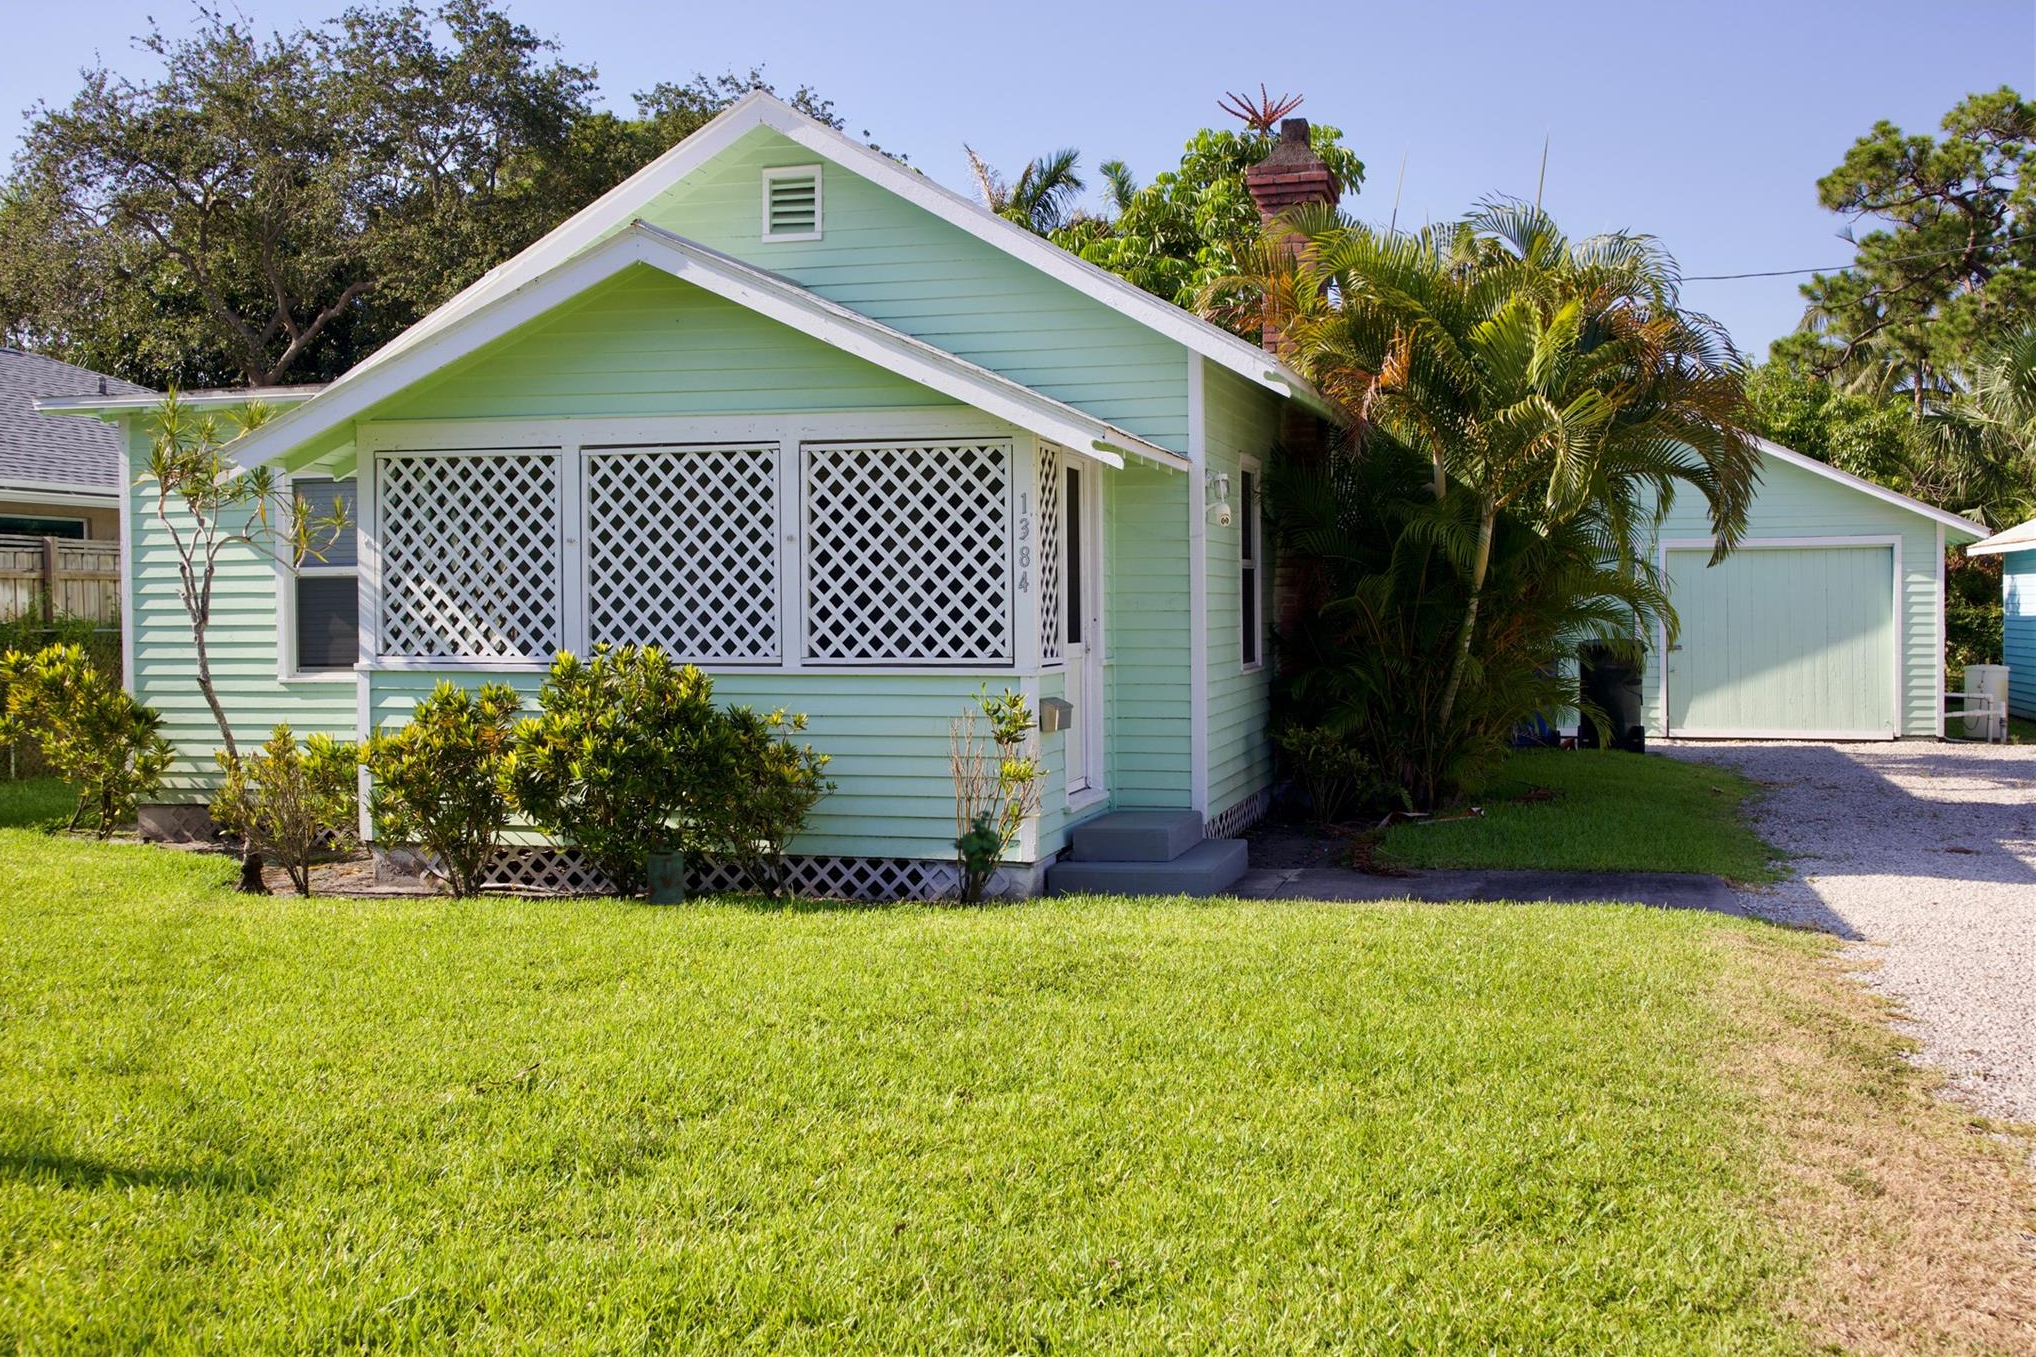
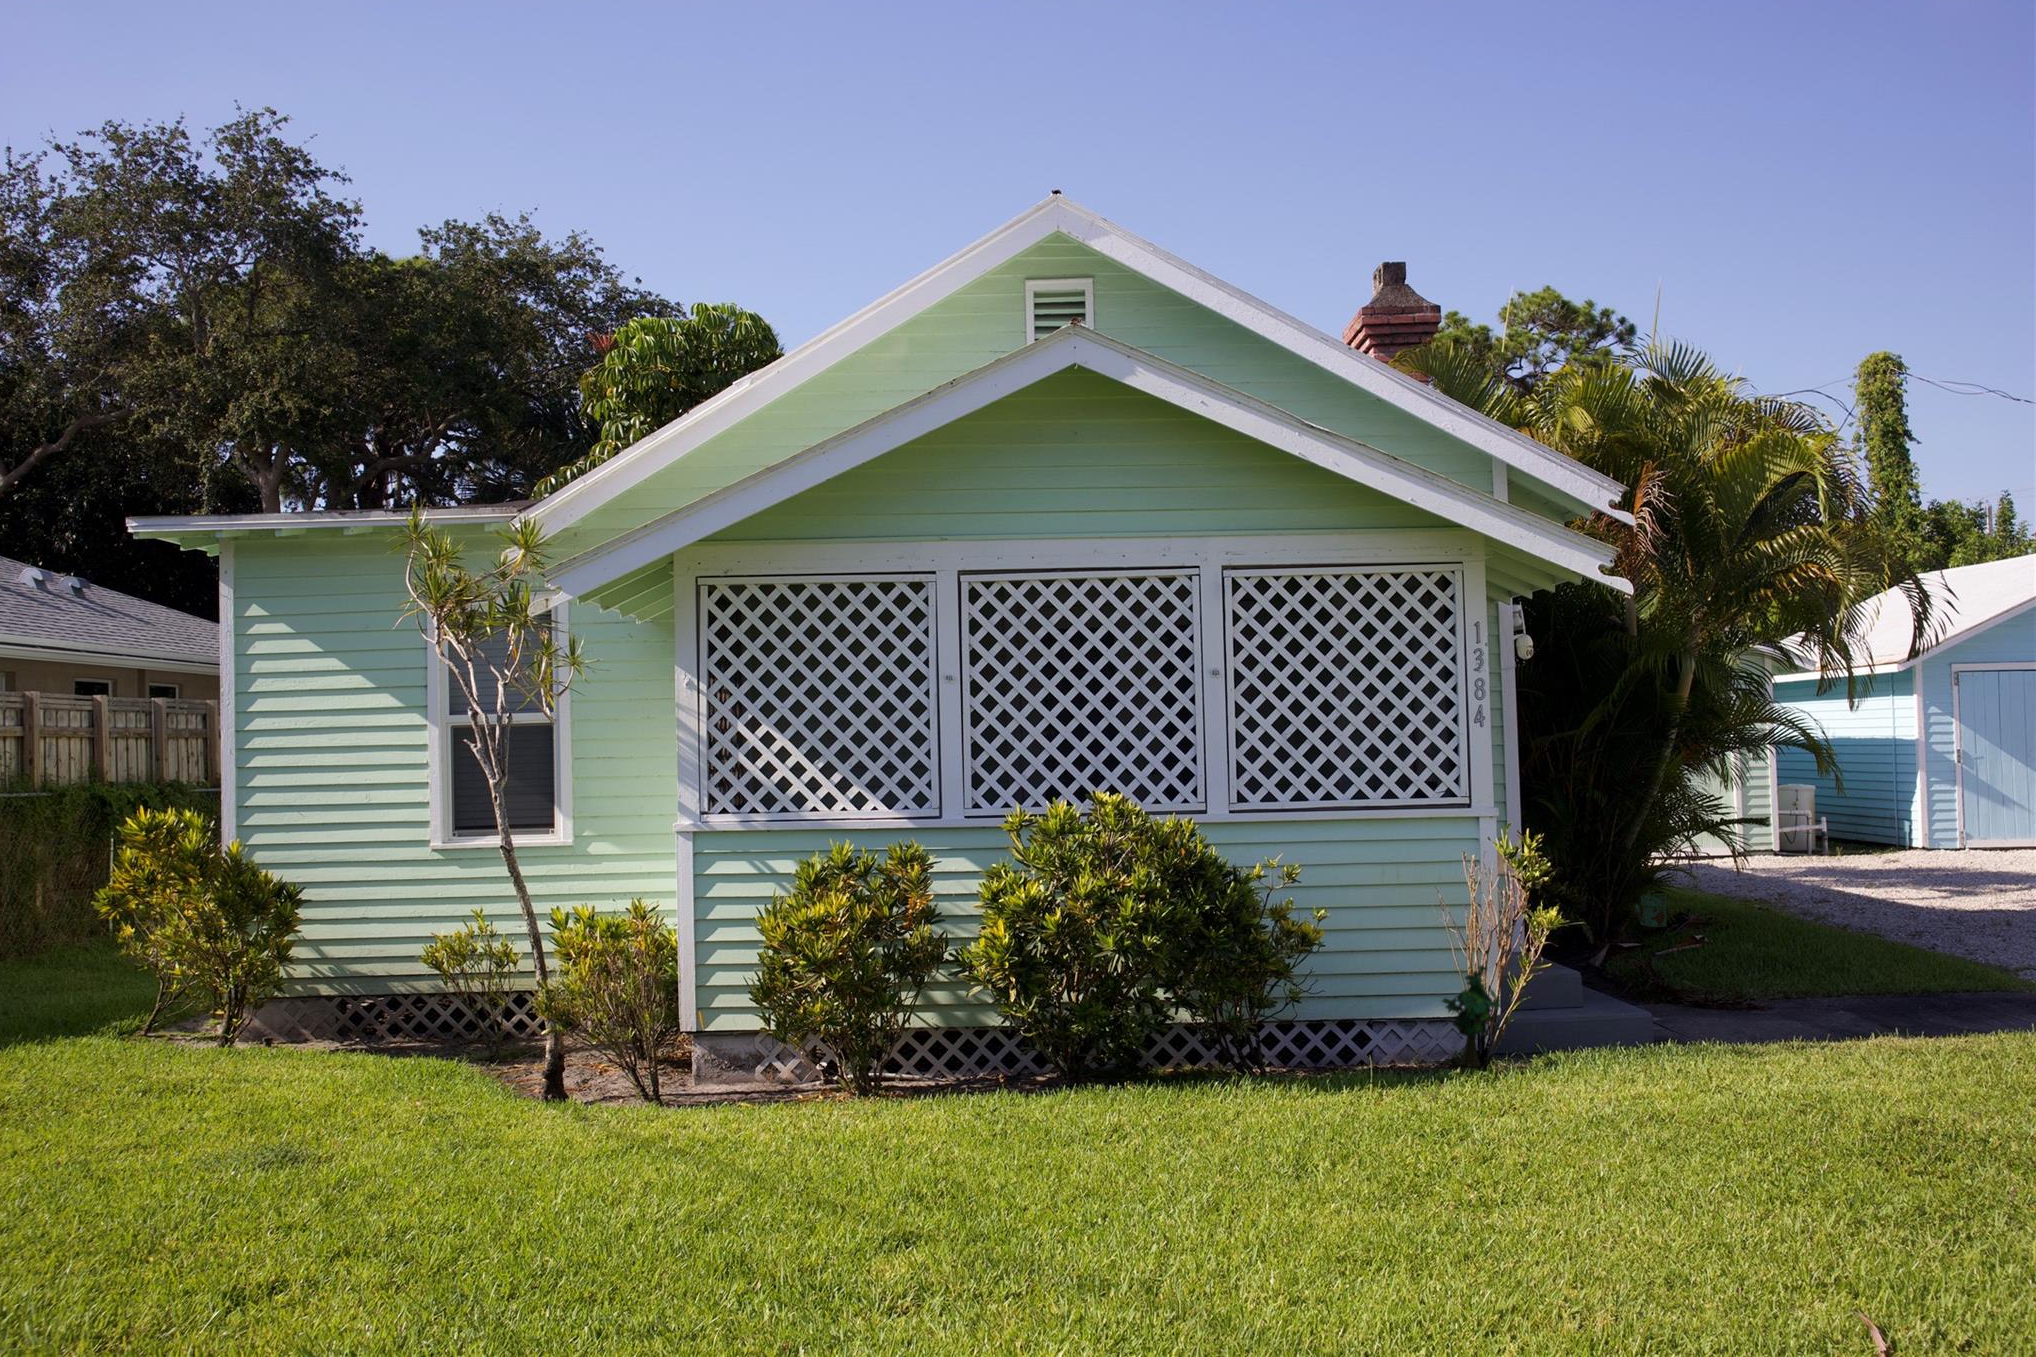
watering can: present [648,838,684,905] -> present [1634,891,1676,927]

